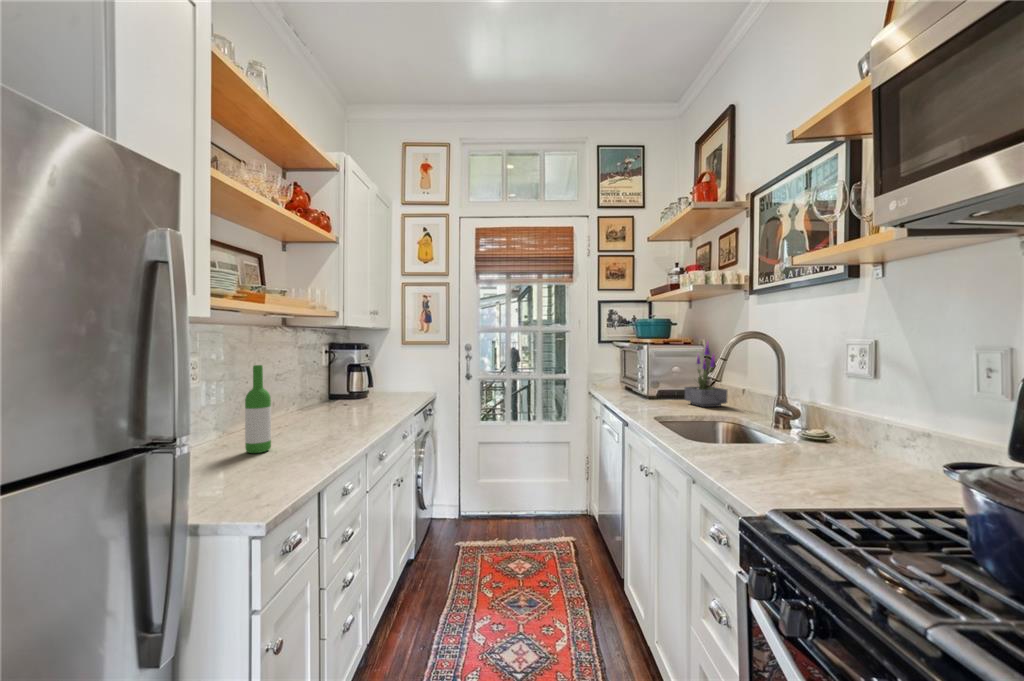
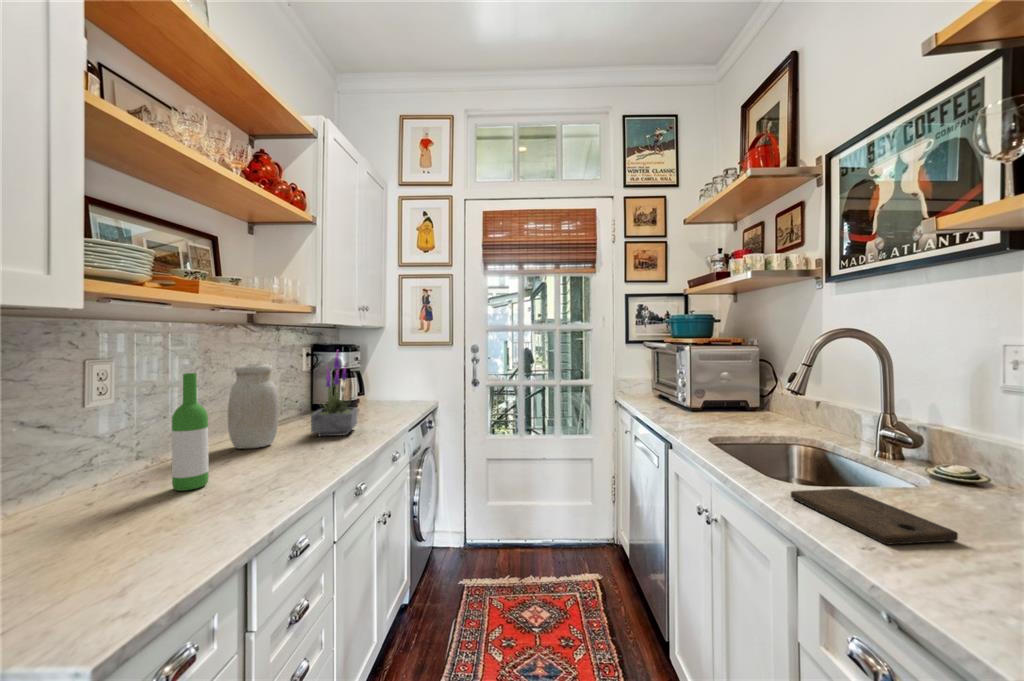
potted plant: present [685,342,728,407] -> present [311,349,357,436]
jar: none [272,359,312,427] -> present [228,364,279,448]
cutting board: none [694,445,786,473] -> present [791,489,958,545]

